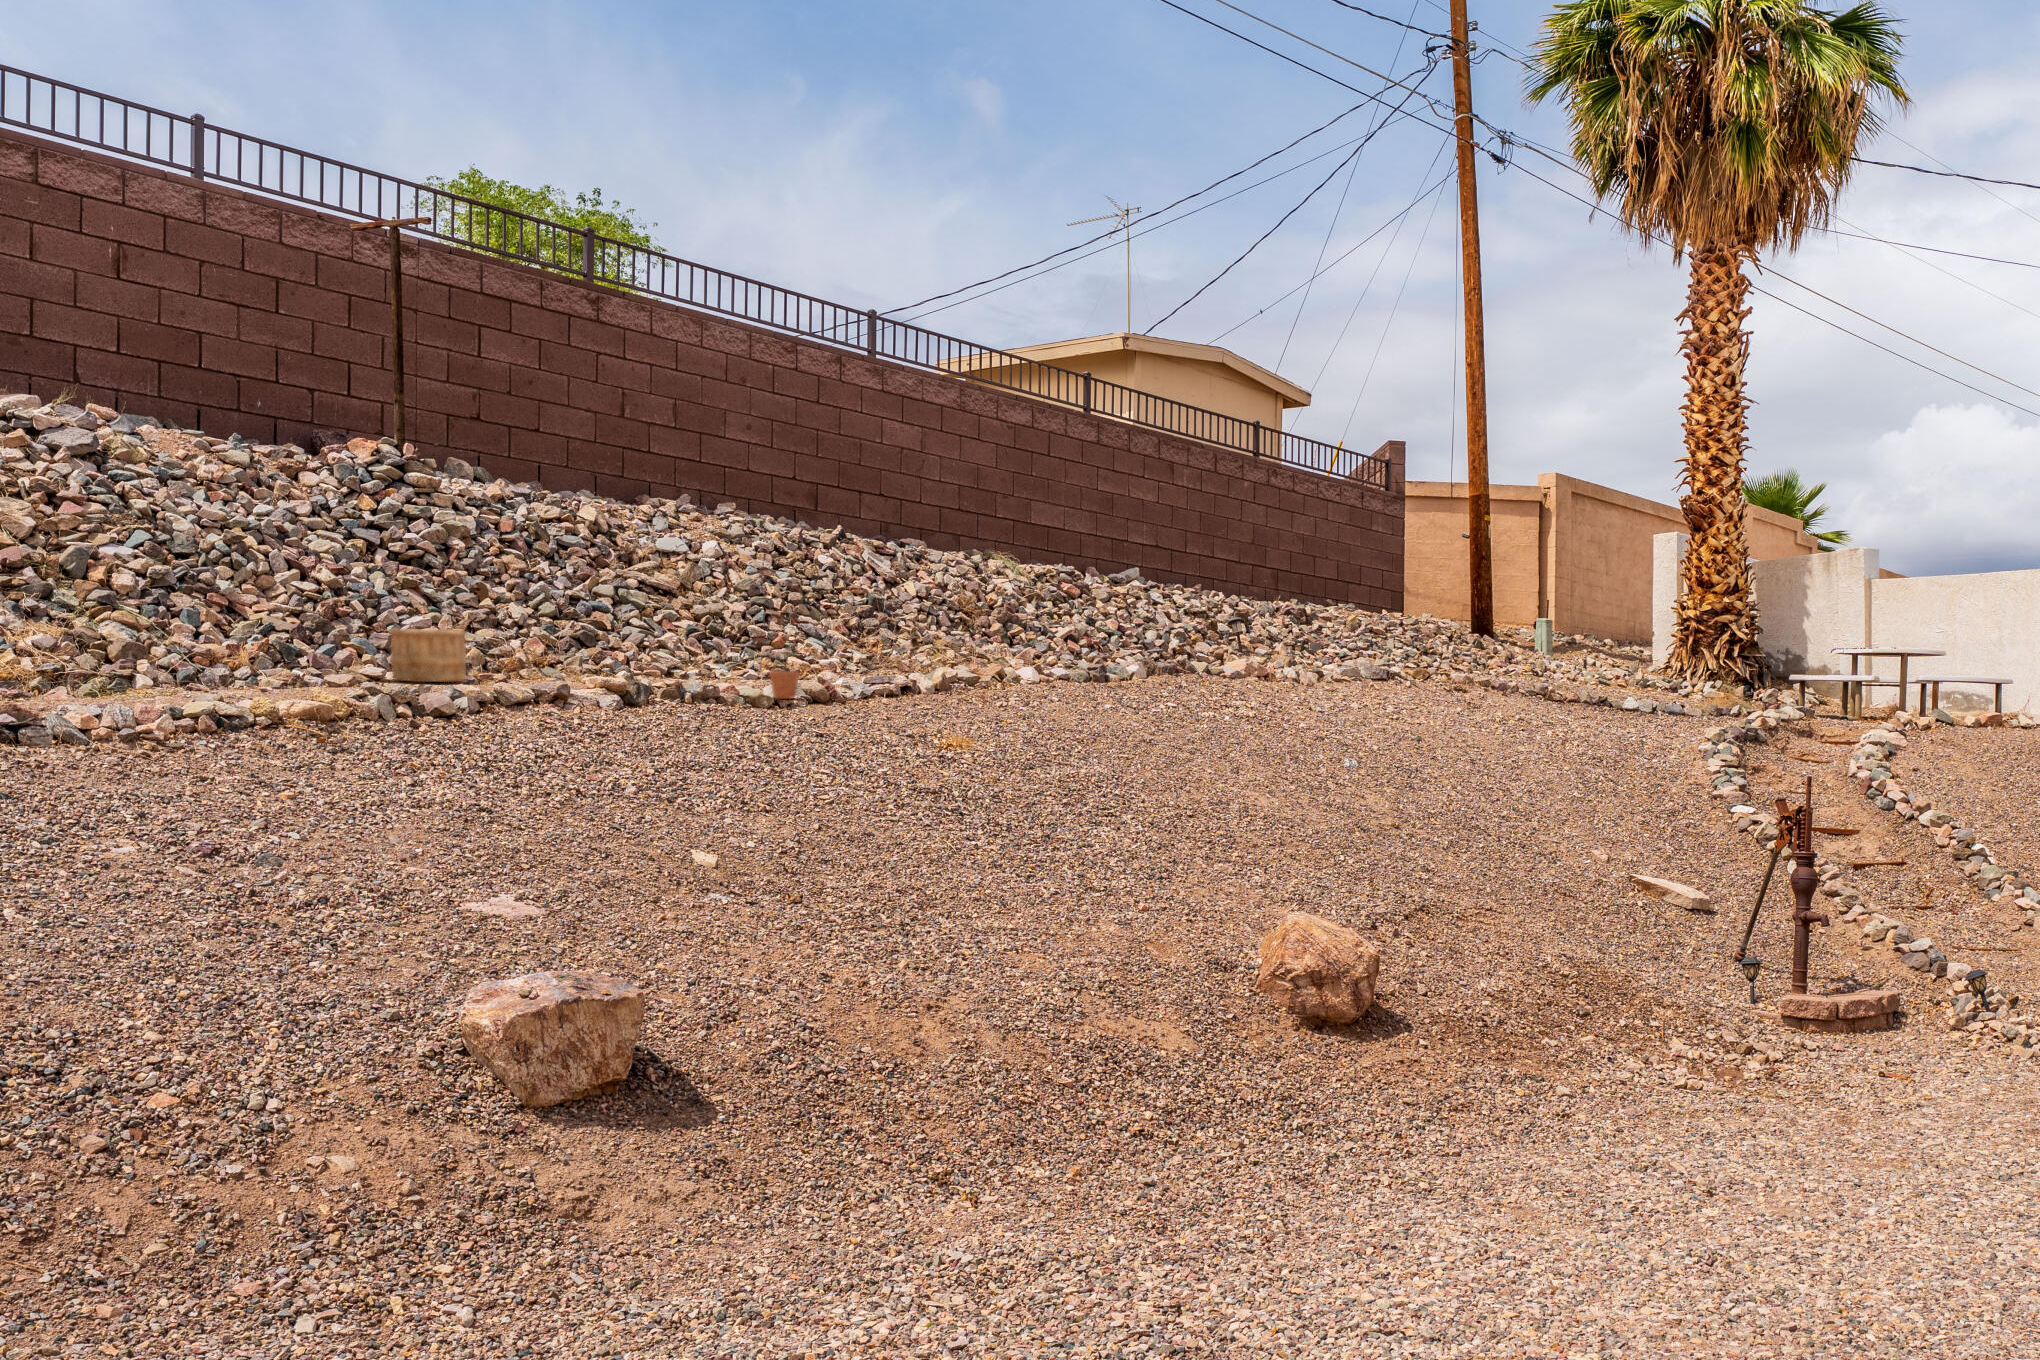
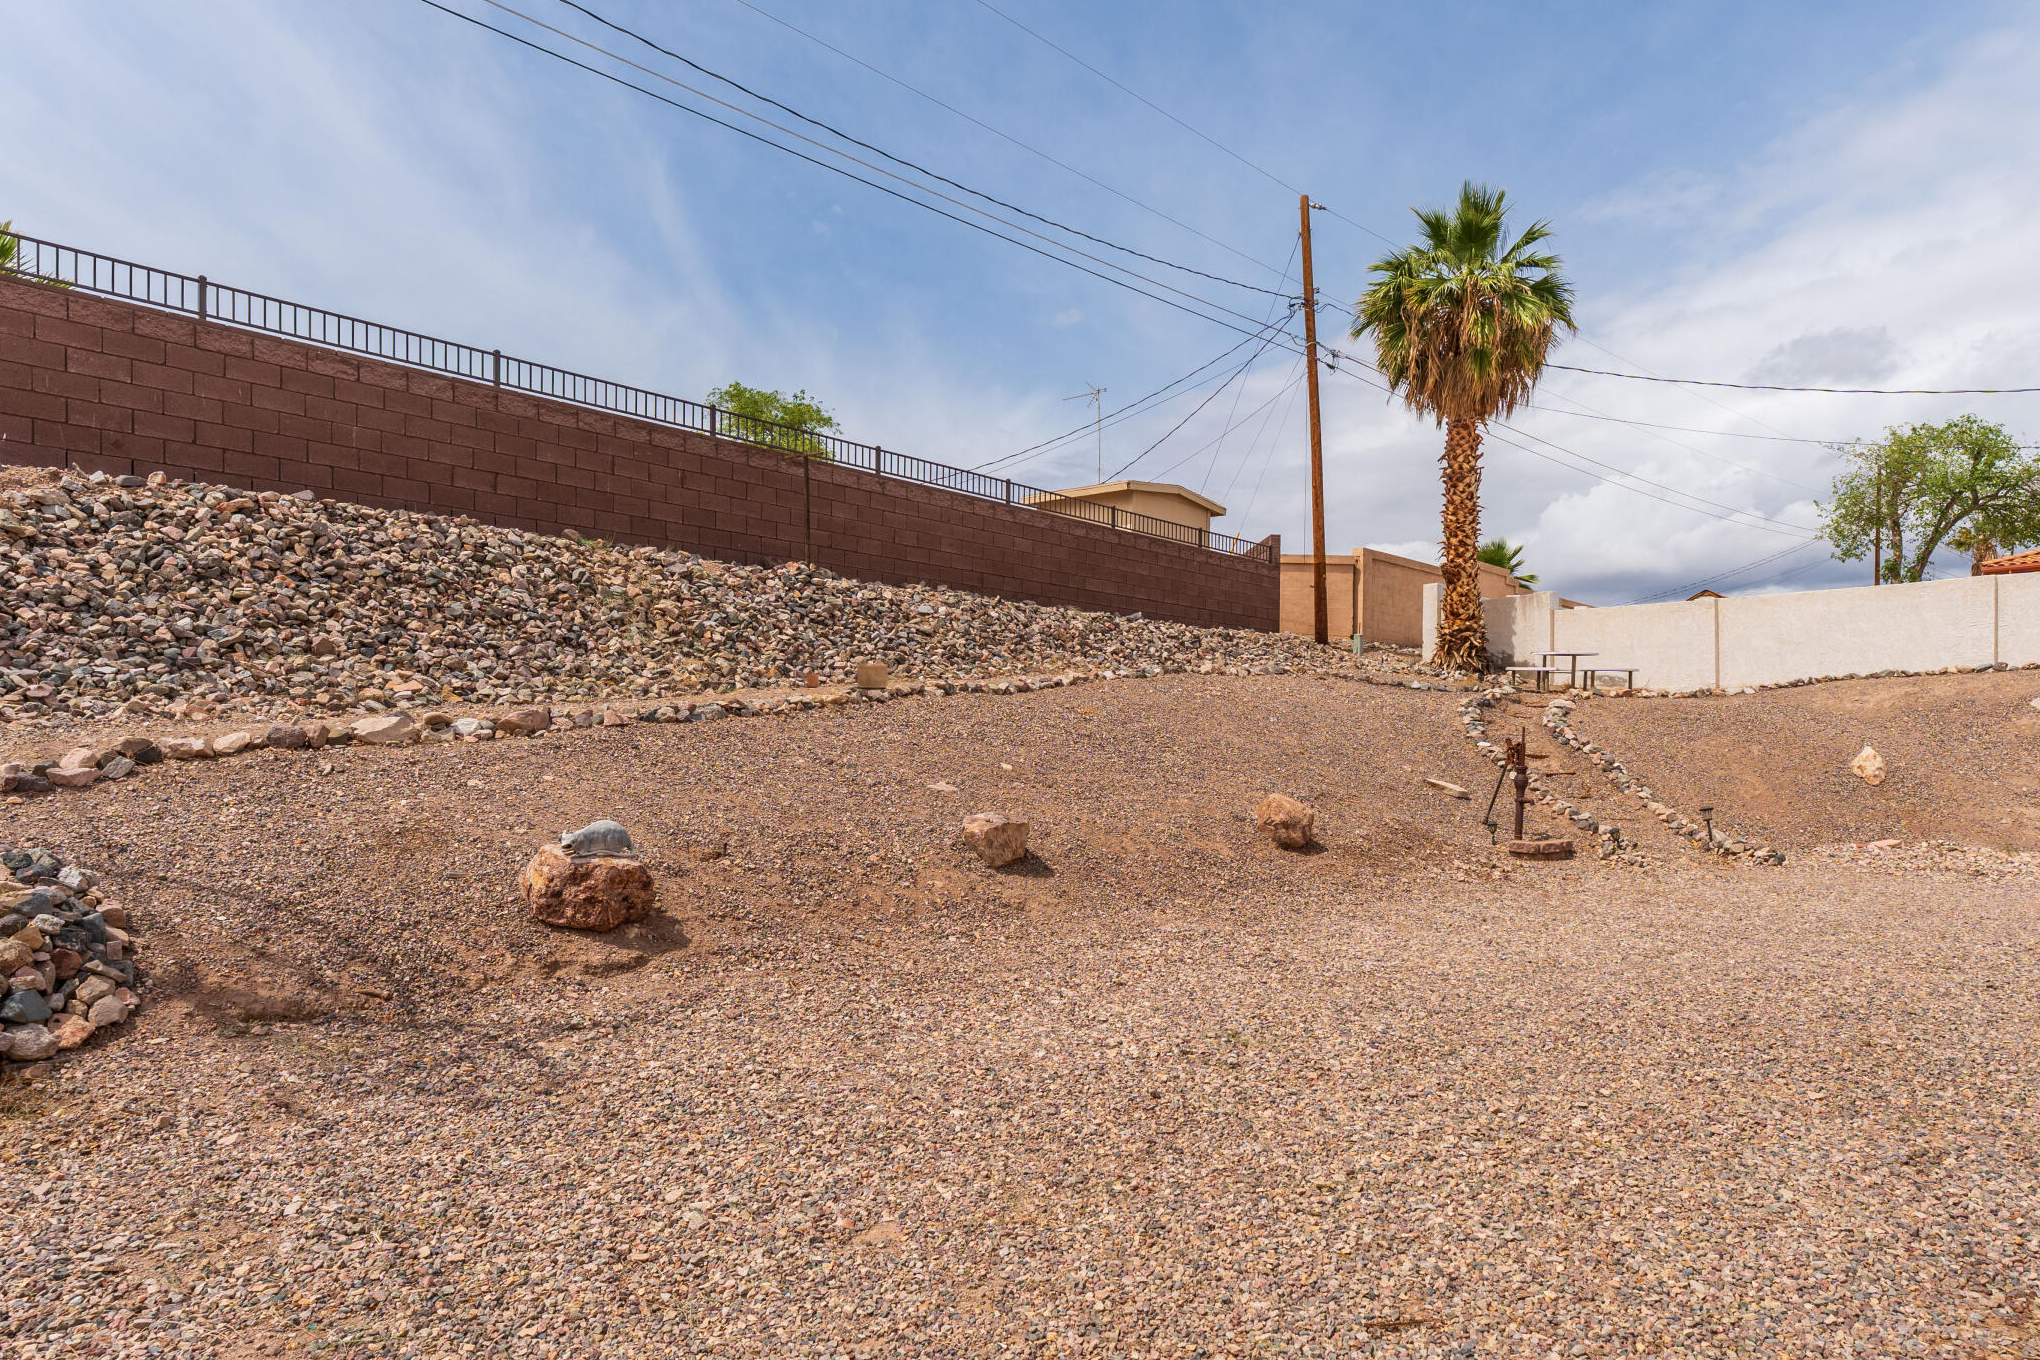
potted plant: present [756,614,800,699] -> present [806,648,819,687]

